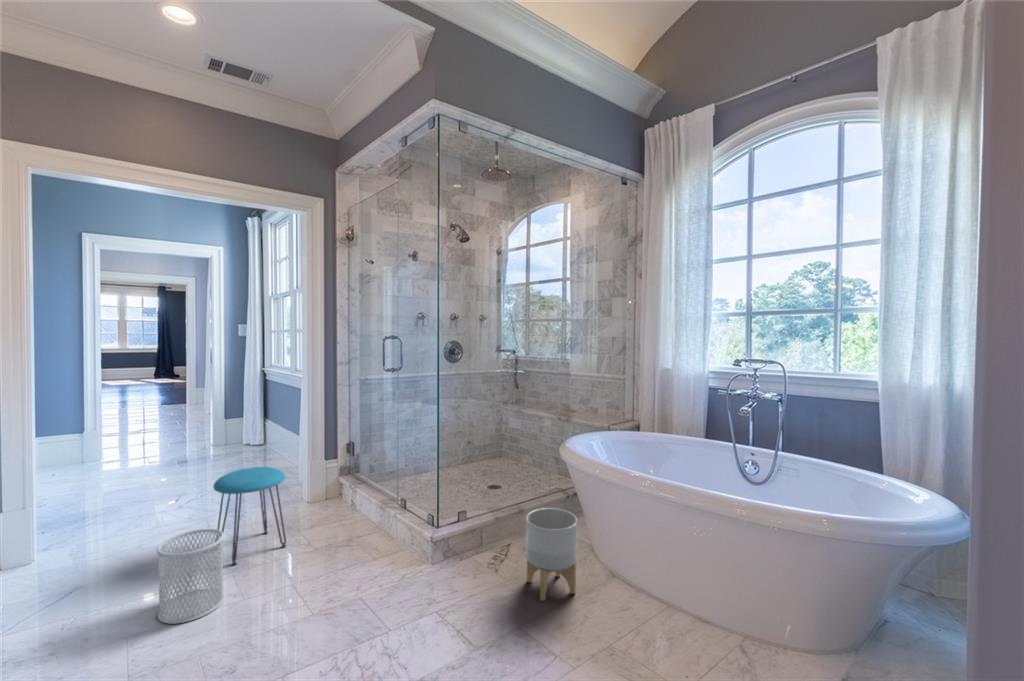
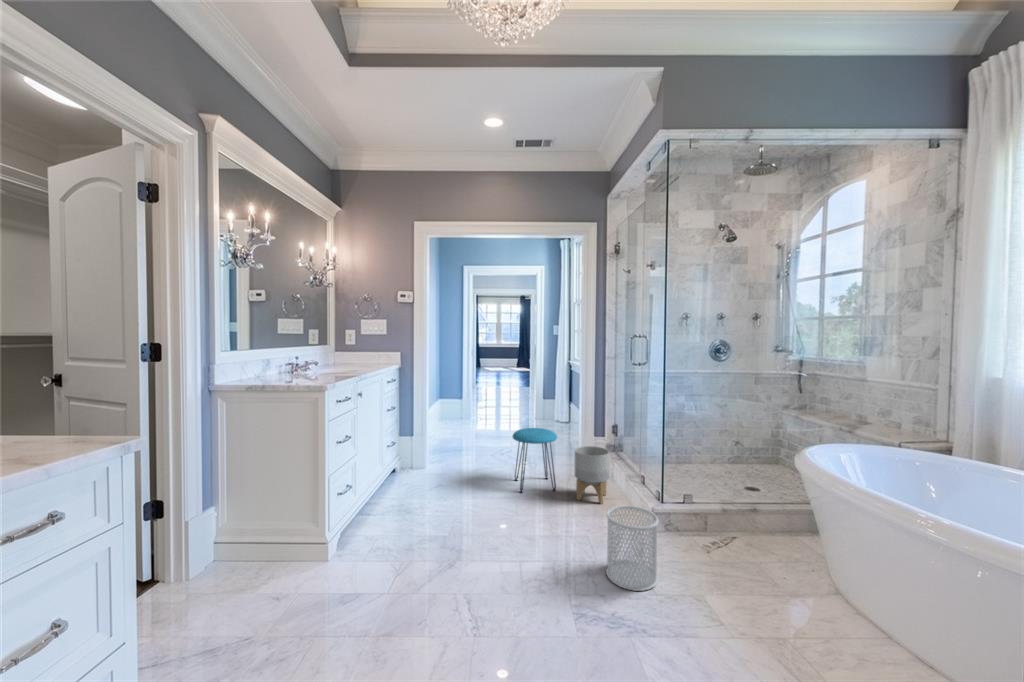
planter: present [526,508,577,601] -> present [575,446,609,504]
wastebasket: present [157,529,224,624] -> present [606,506,658,591]

